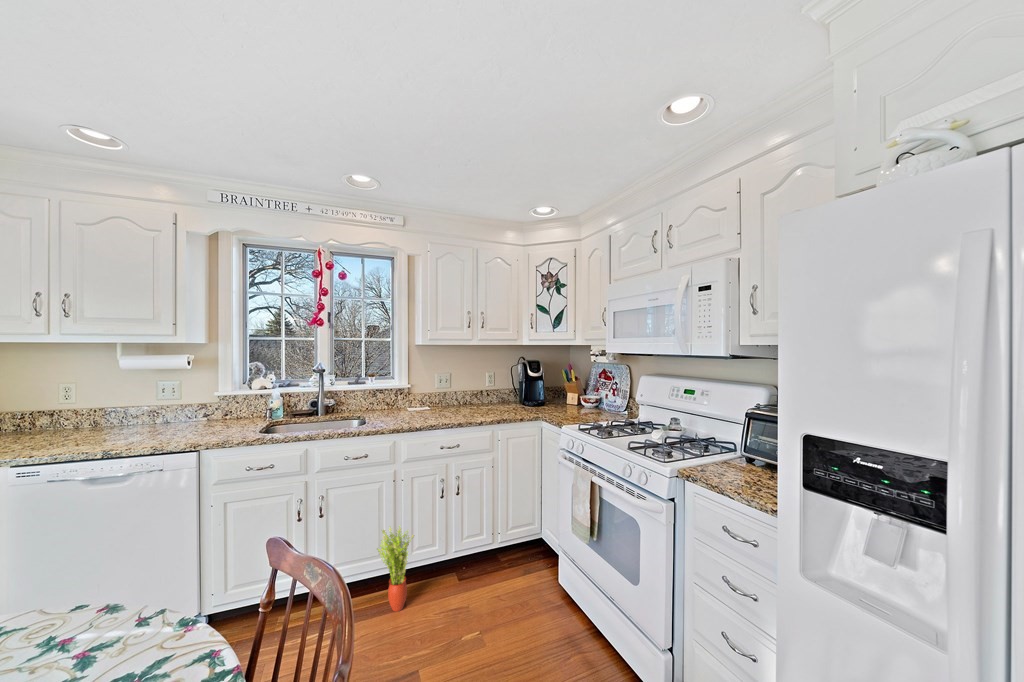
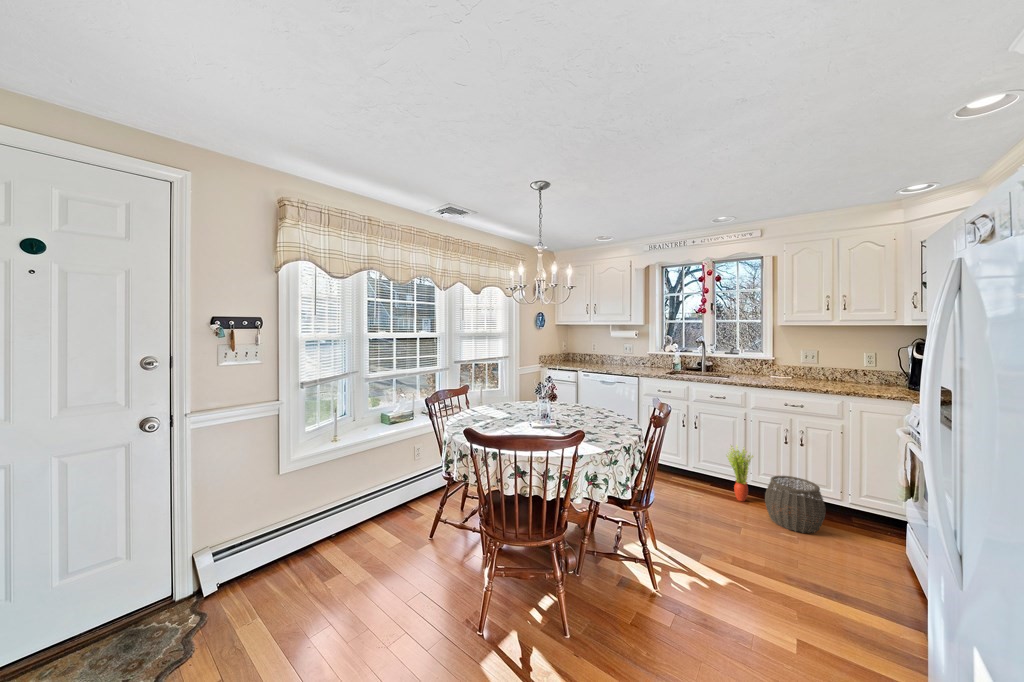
woven basket: none [436,543,503,633] -> present [765,476,826,533]

